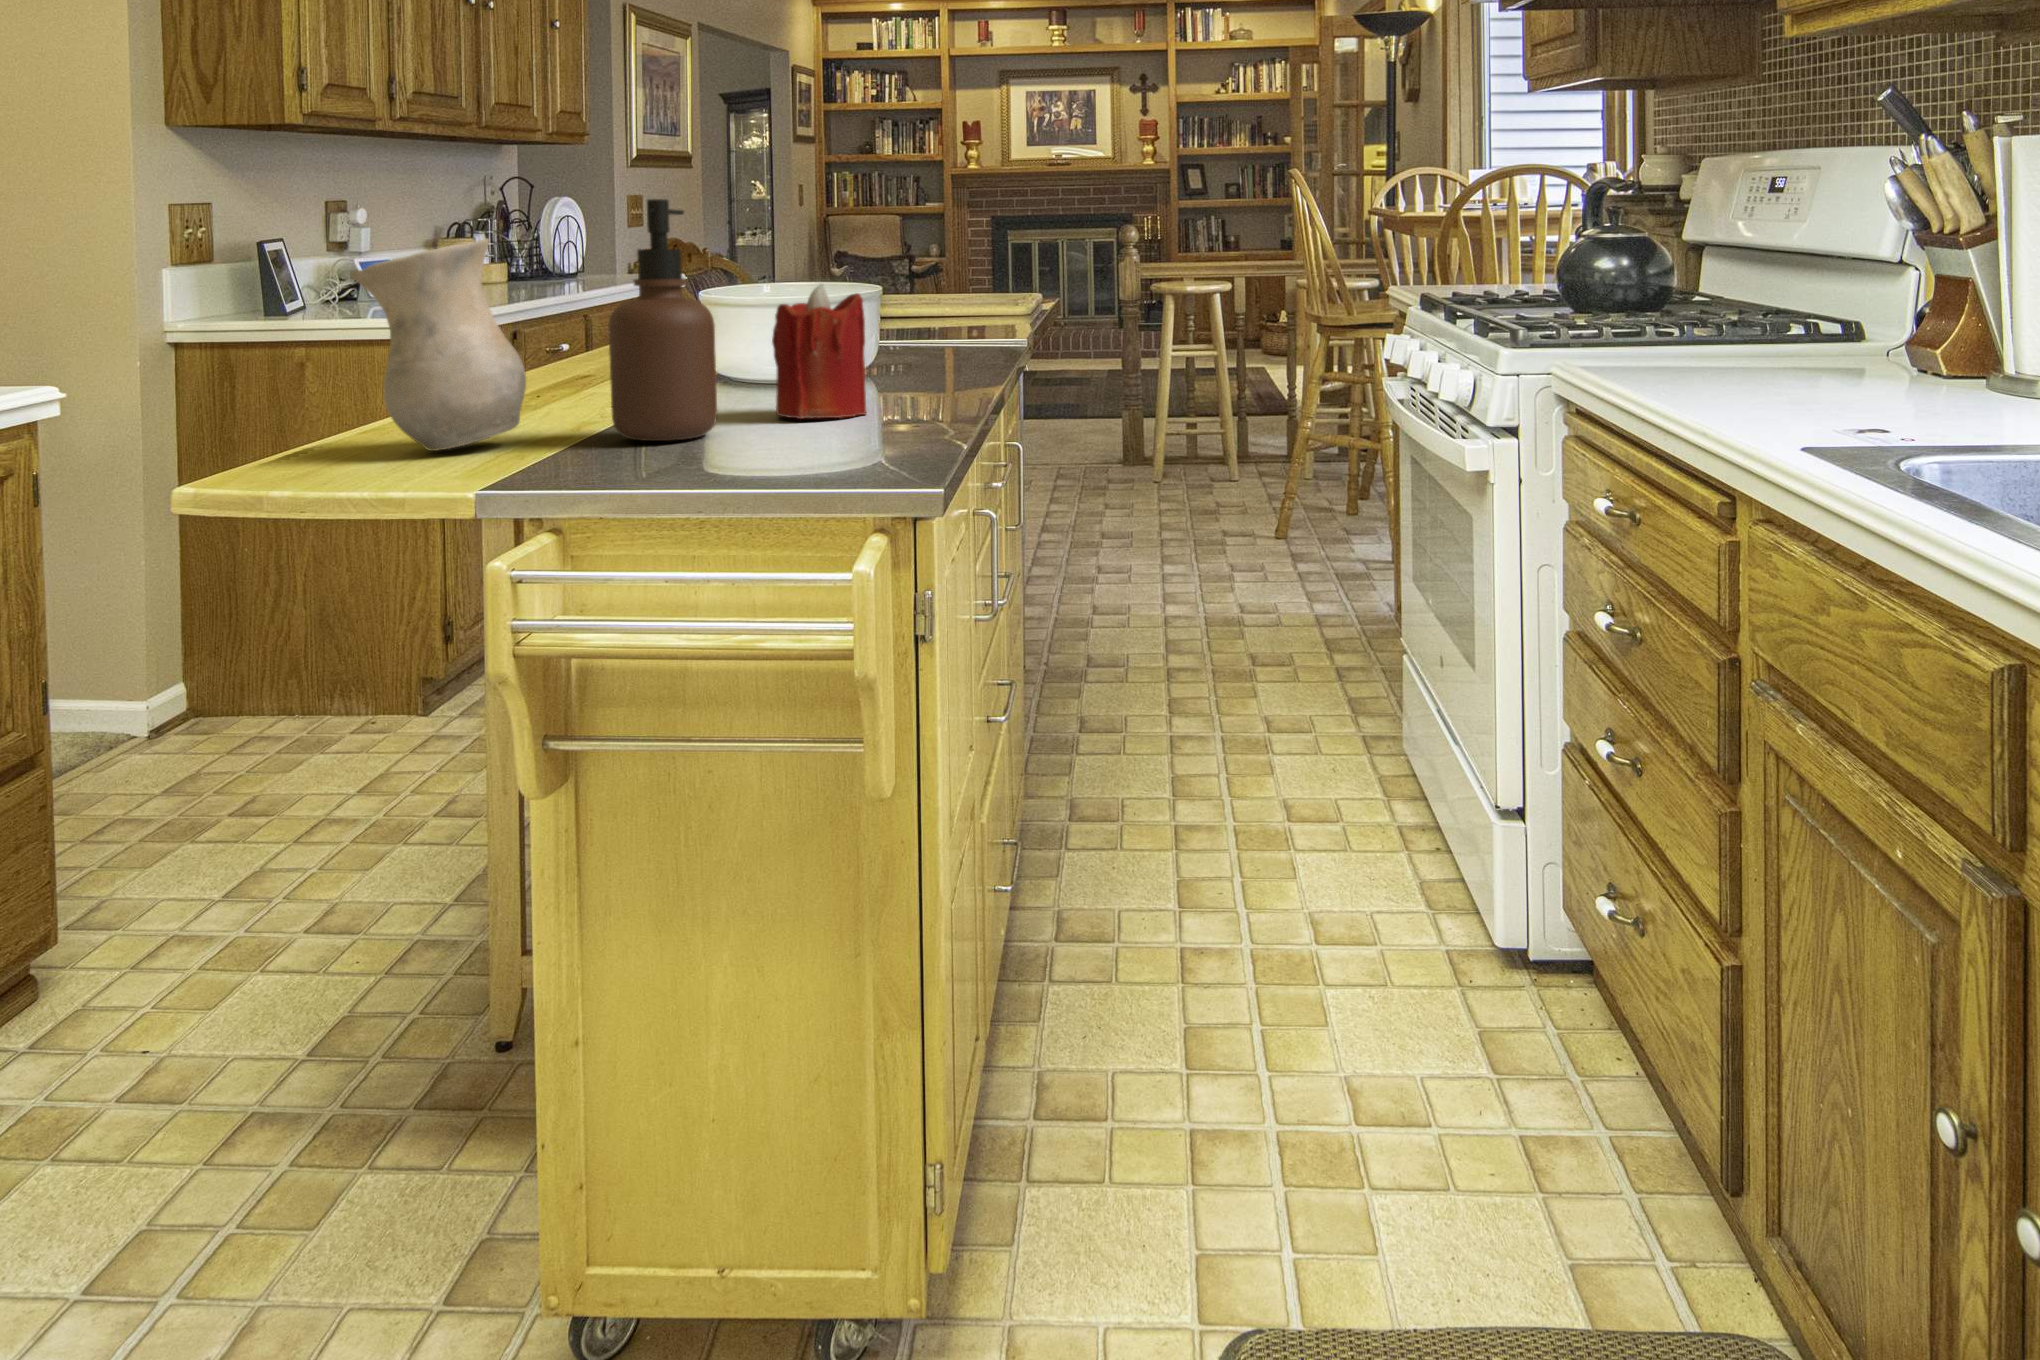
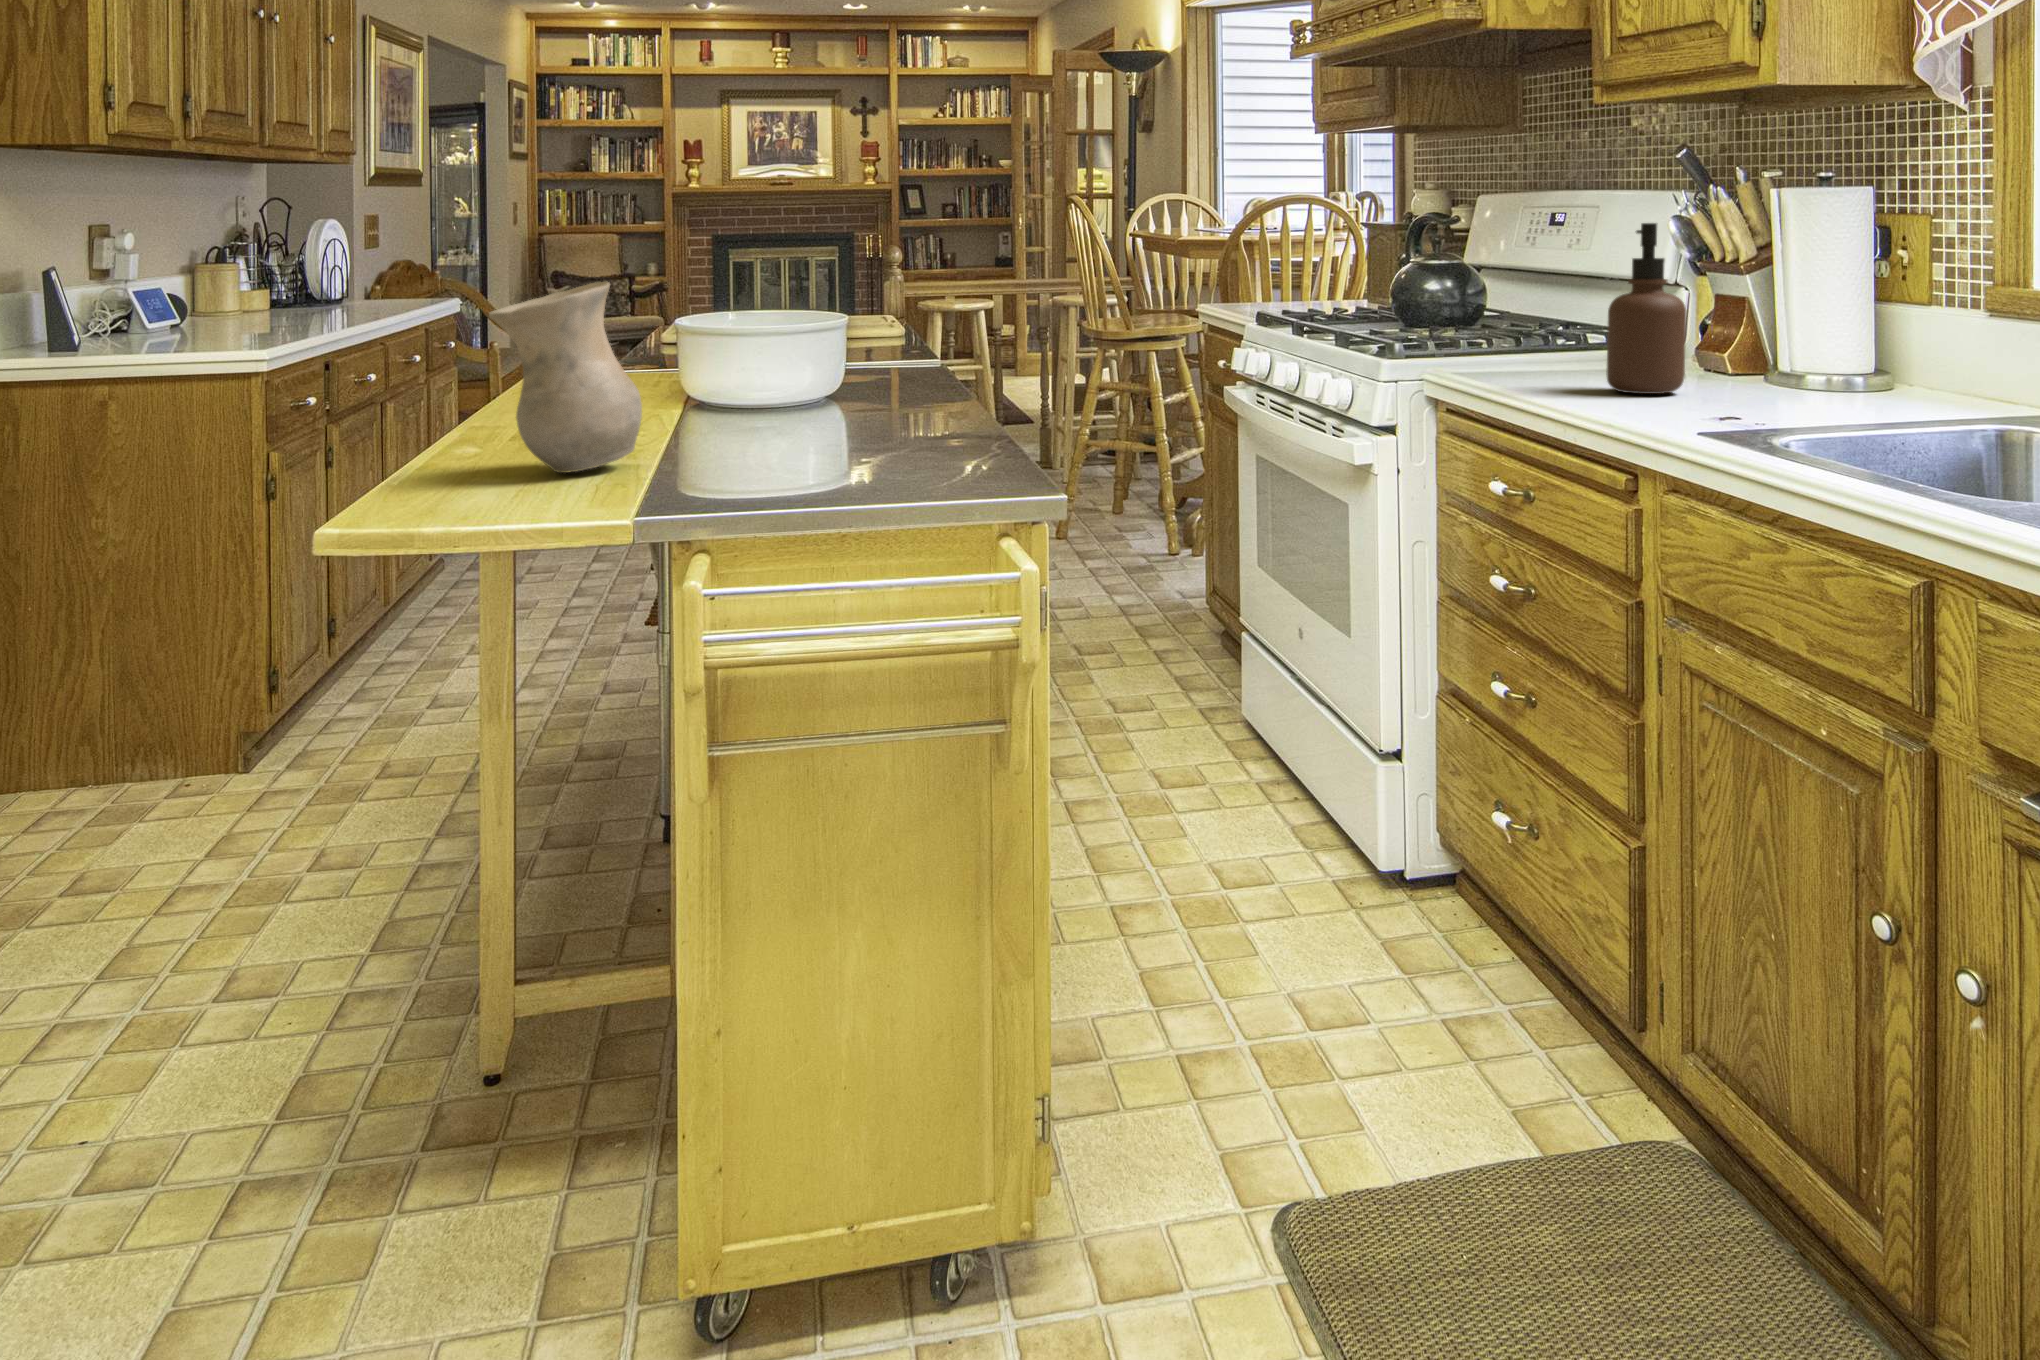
soap dispenser: present [608,199,717,441] -> present [1606,223,1686,394]
candle: present [772,284,866,419] -> none [830,316,917,435]

